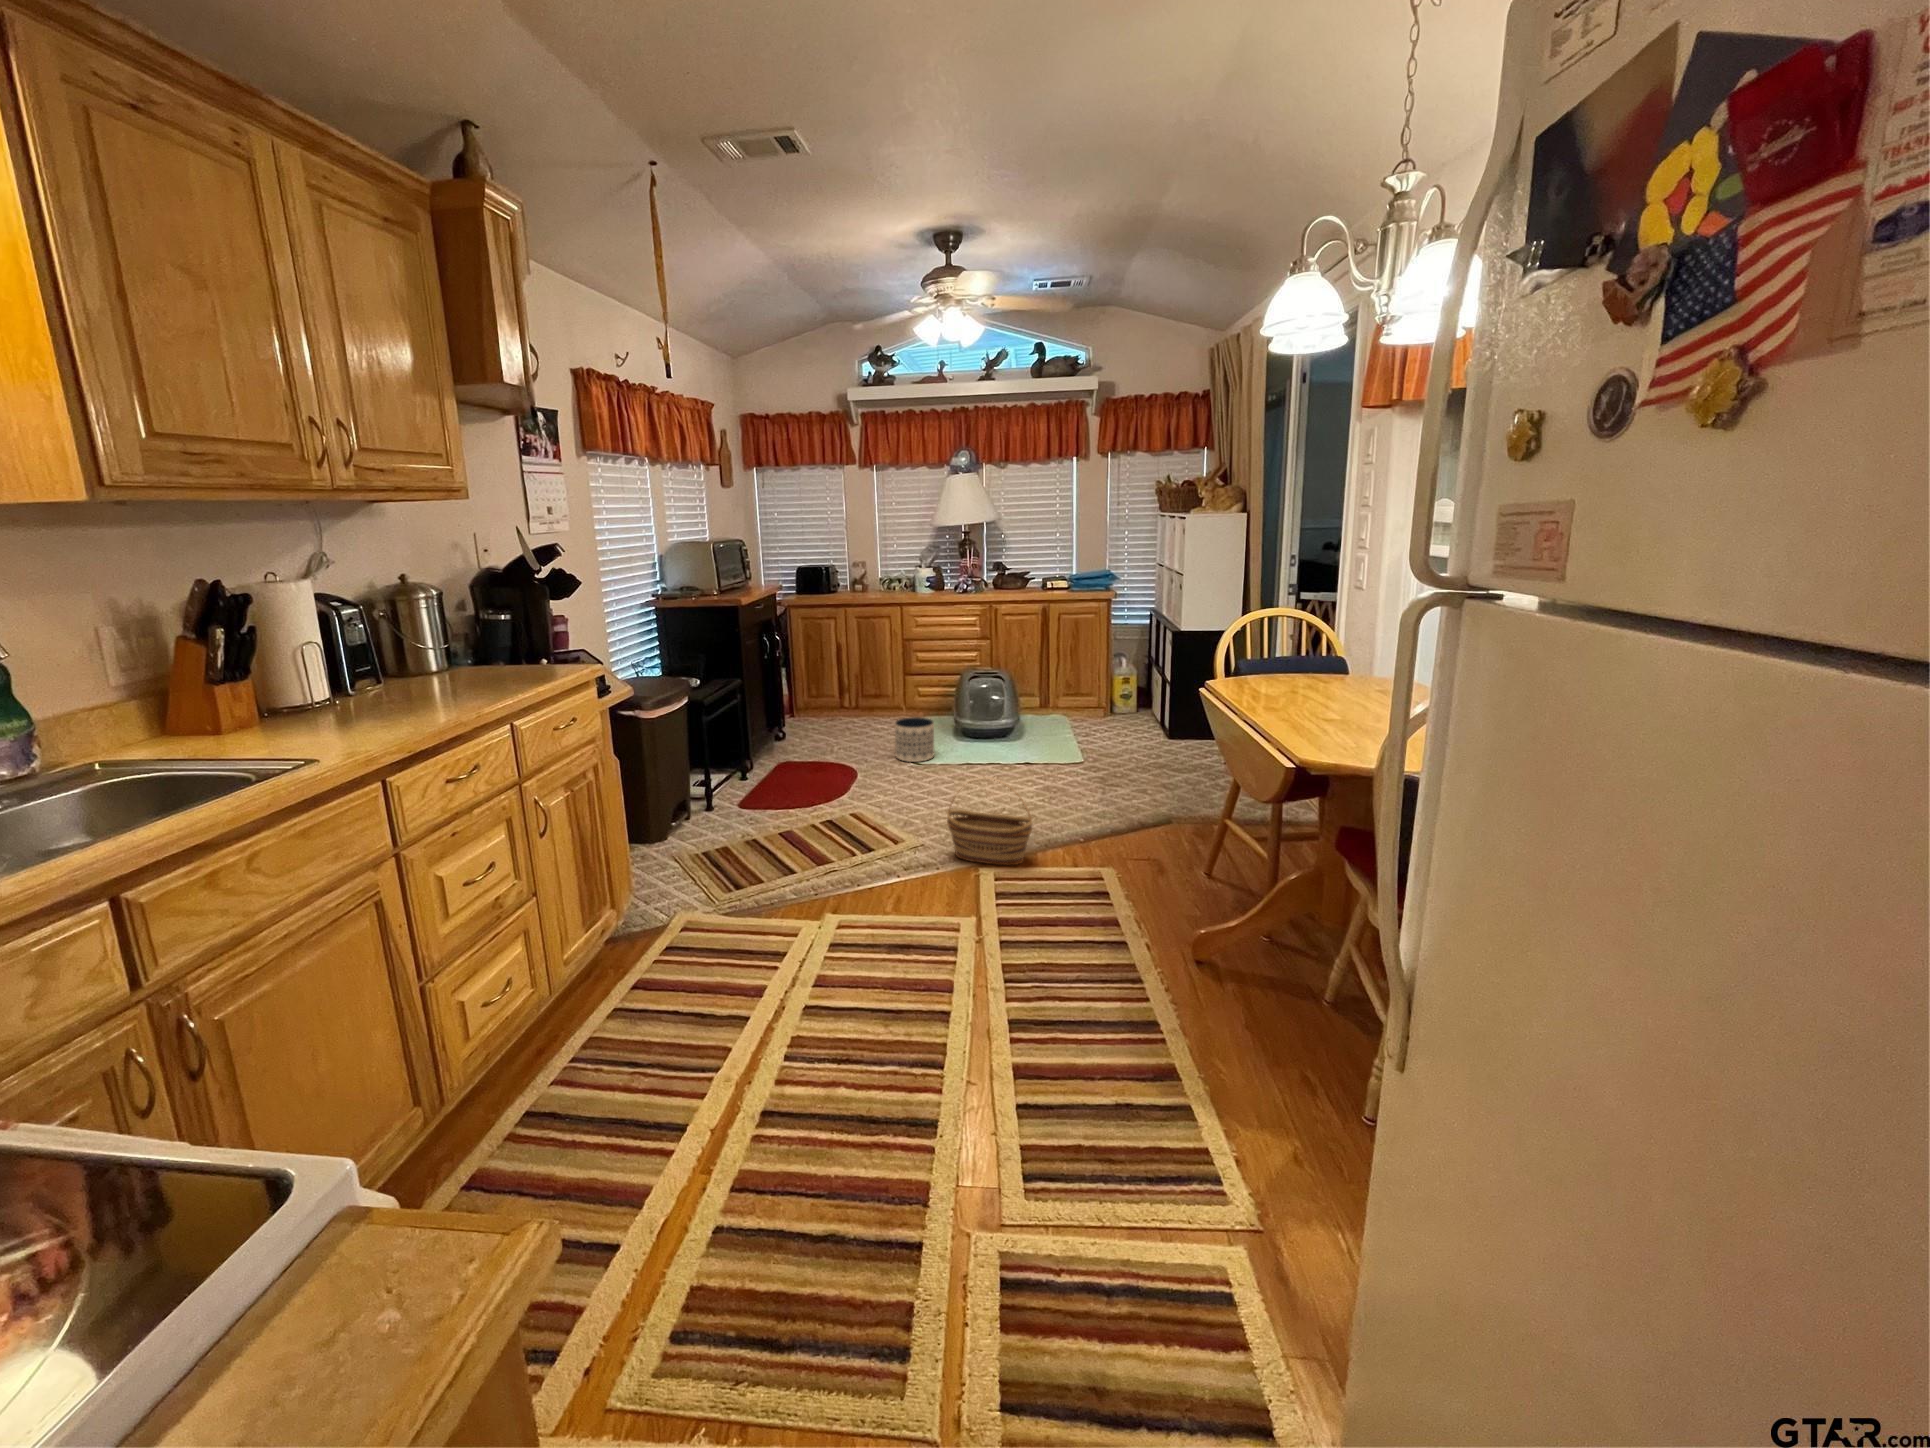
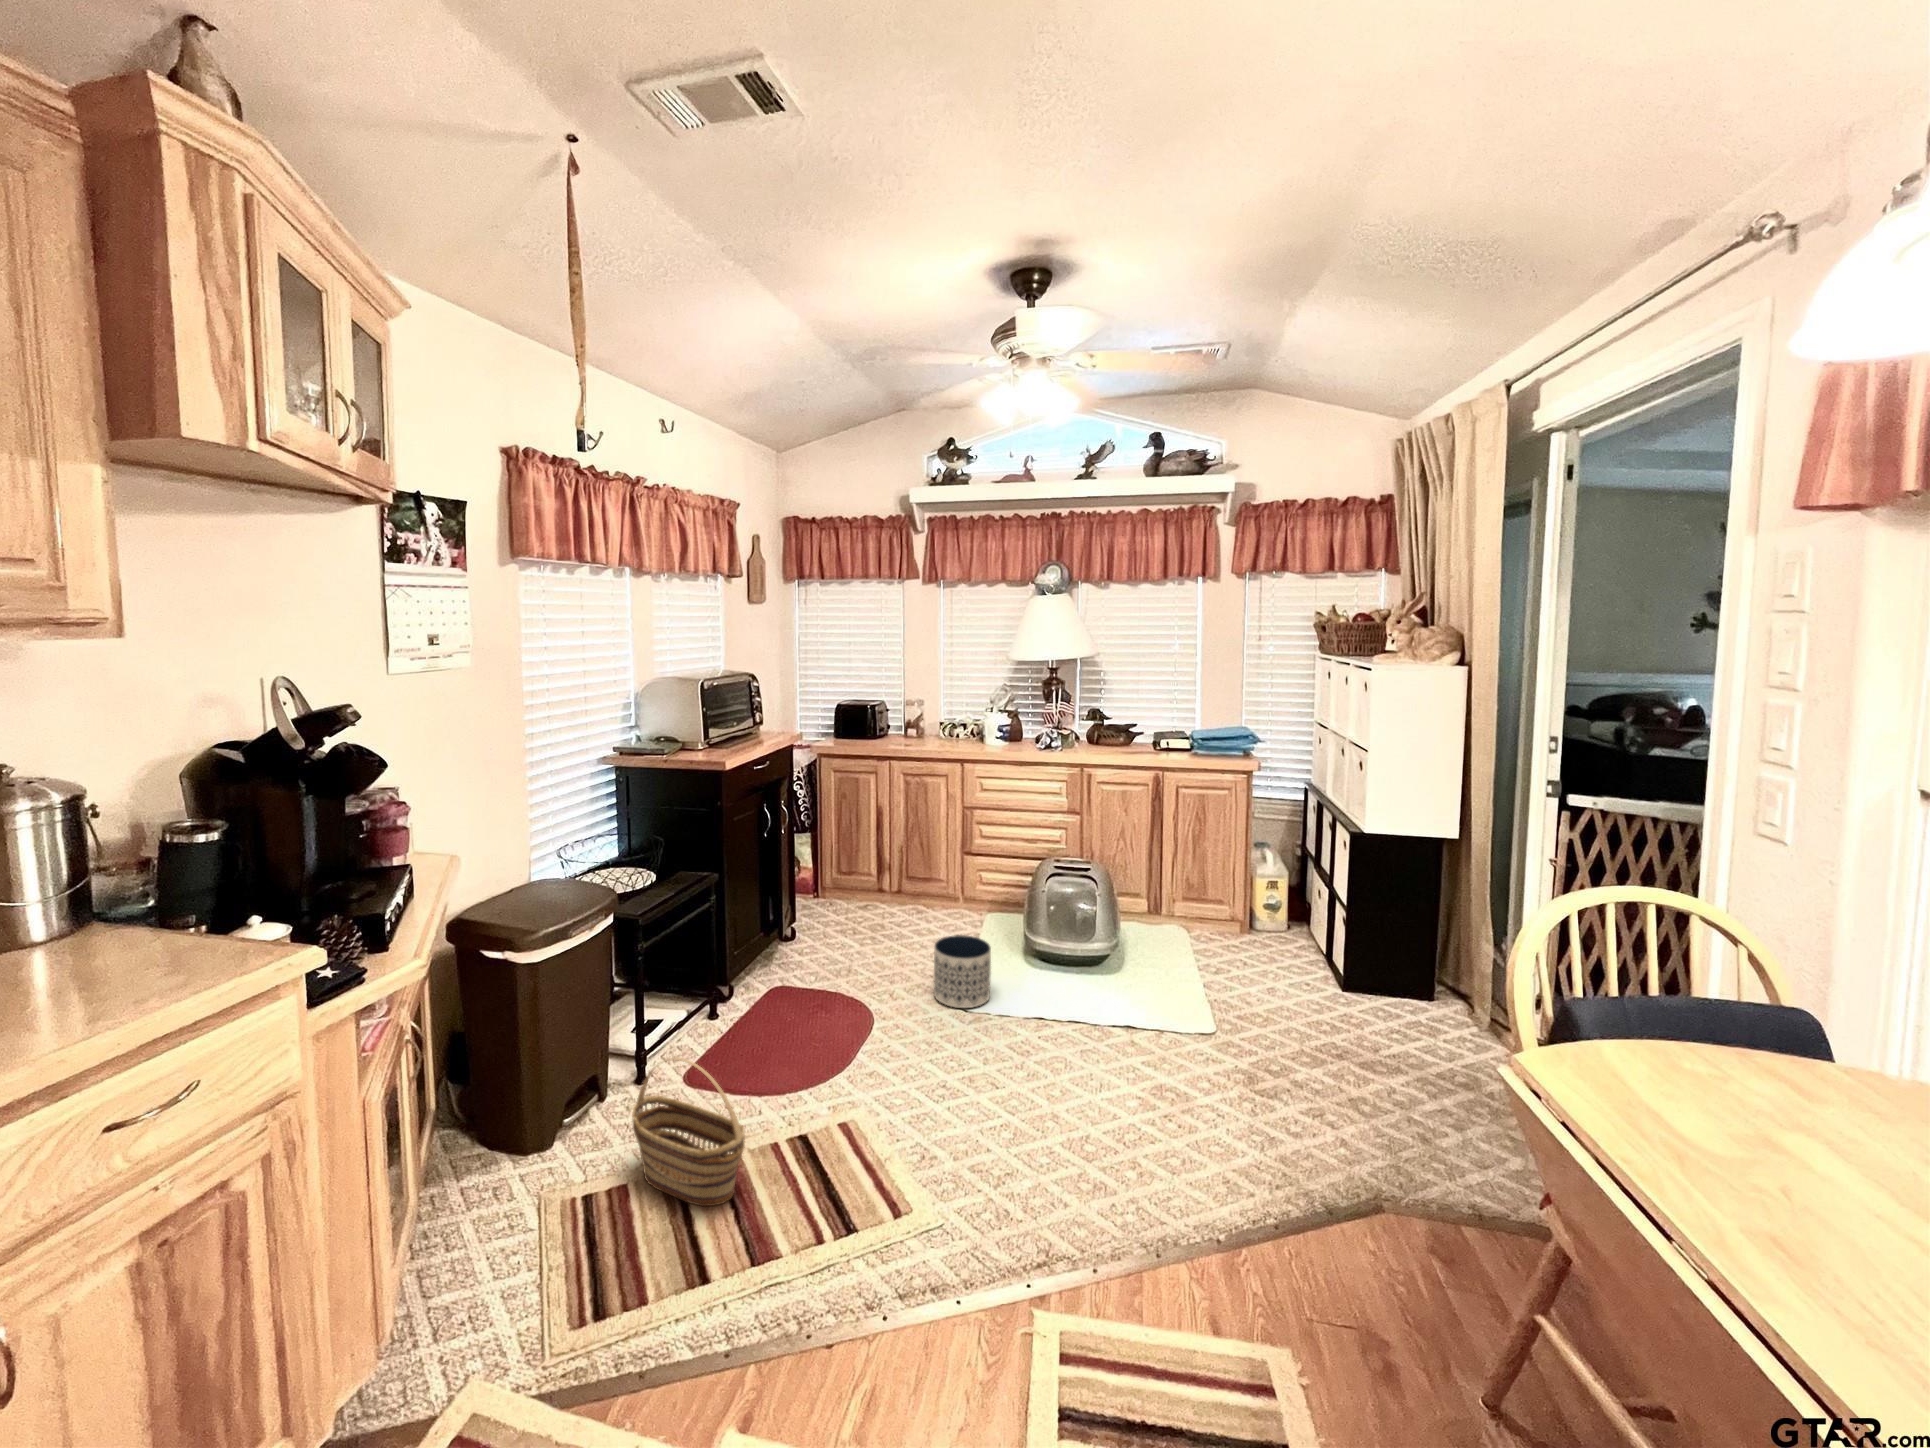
basket: present [947,780,1032,865] -> present [632,1058,745,1206]

